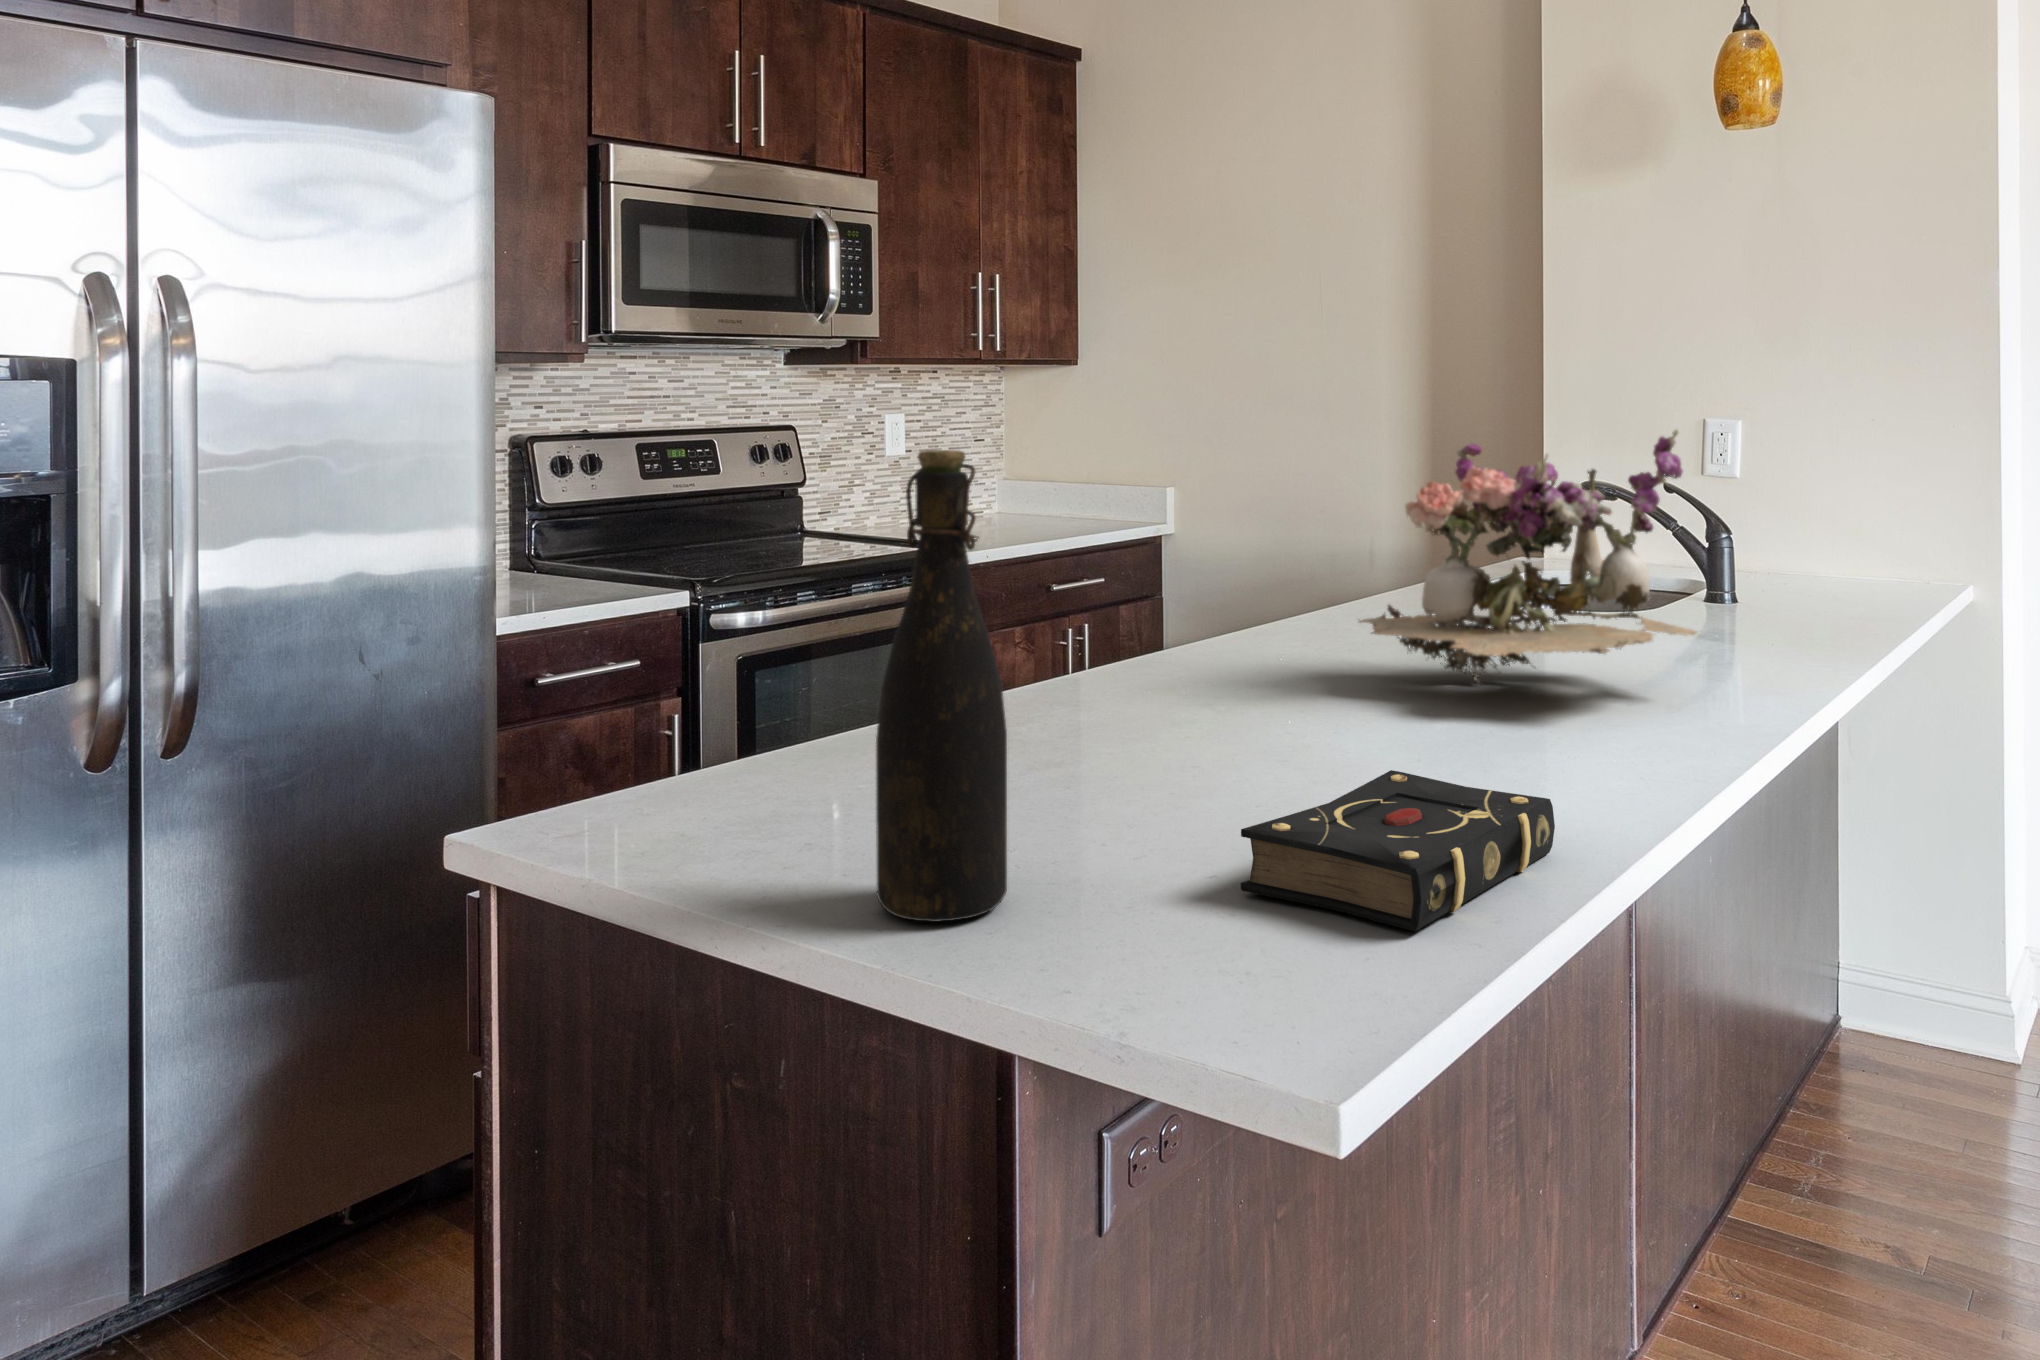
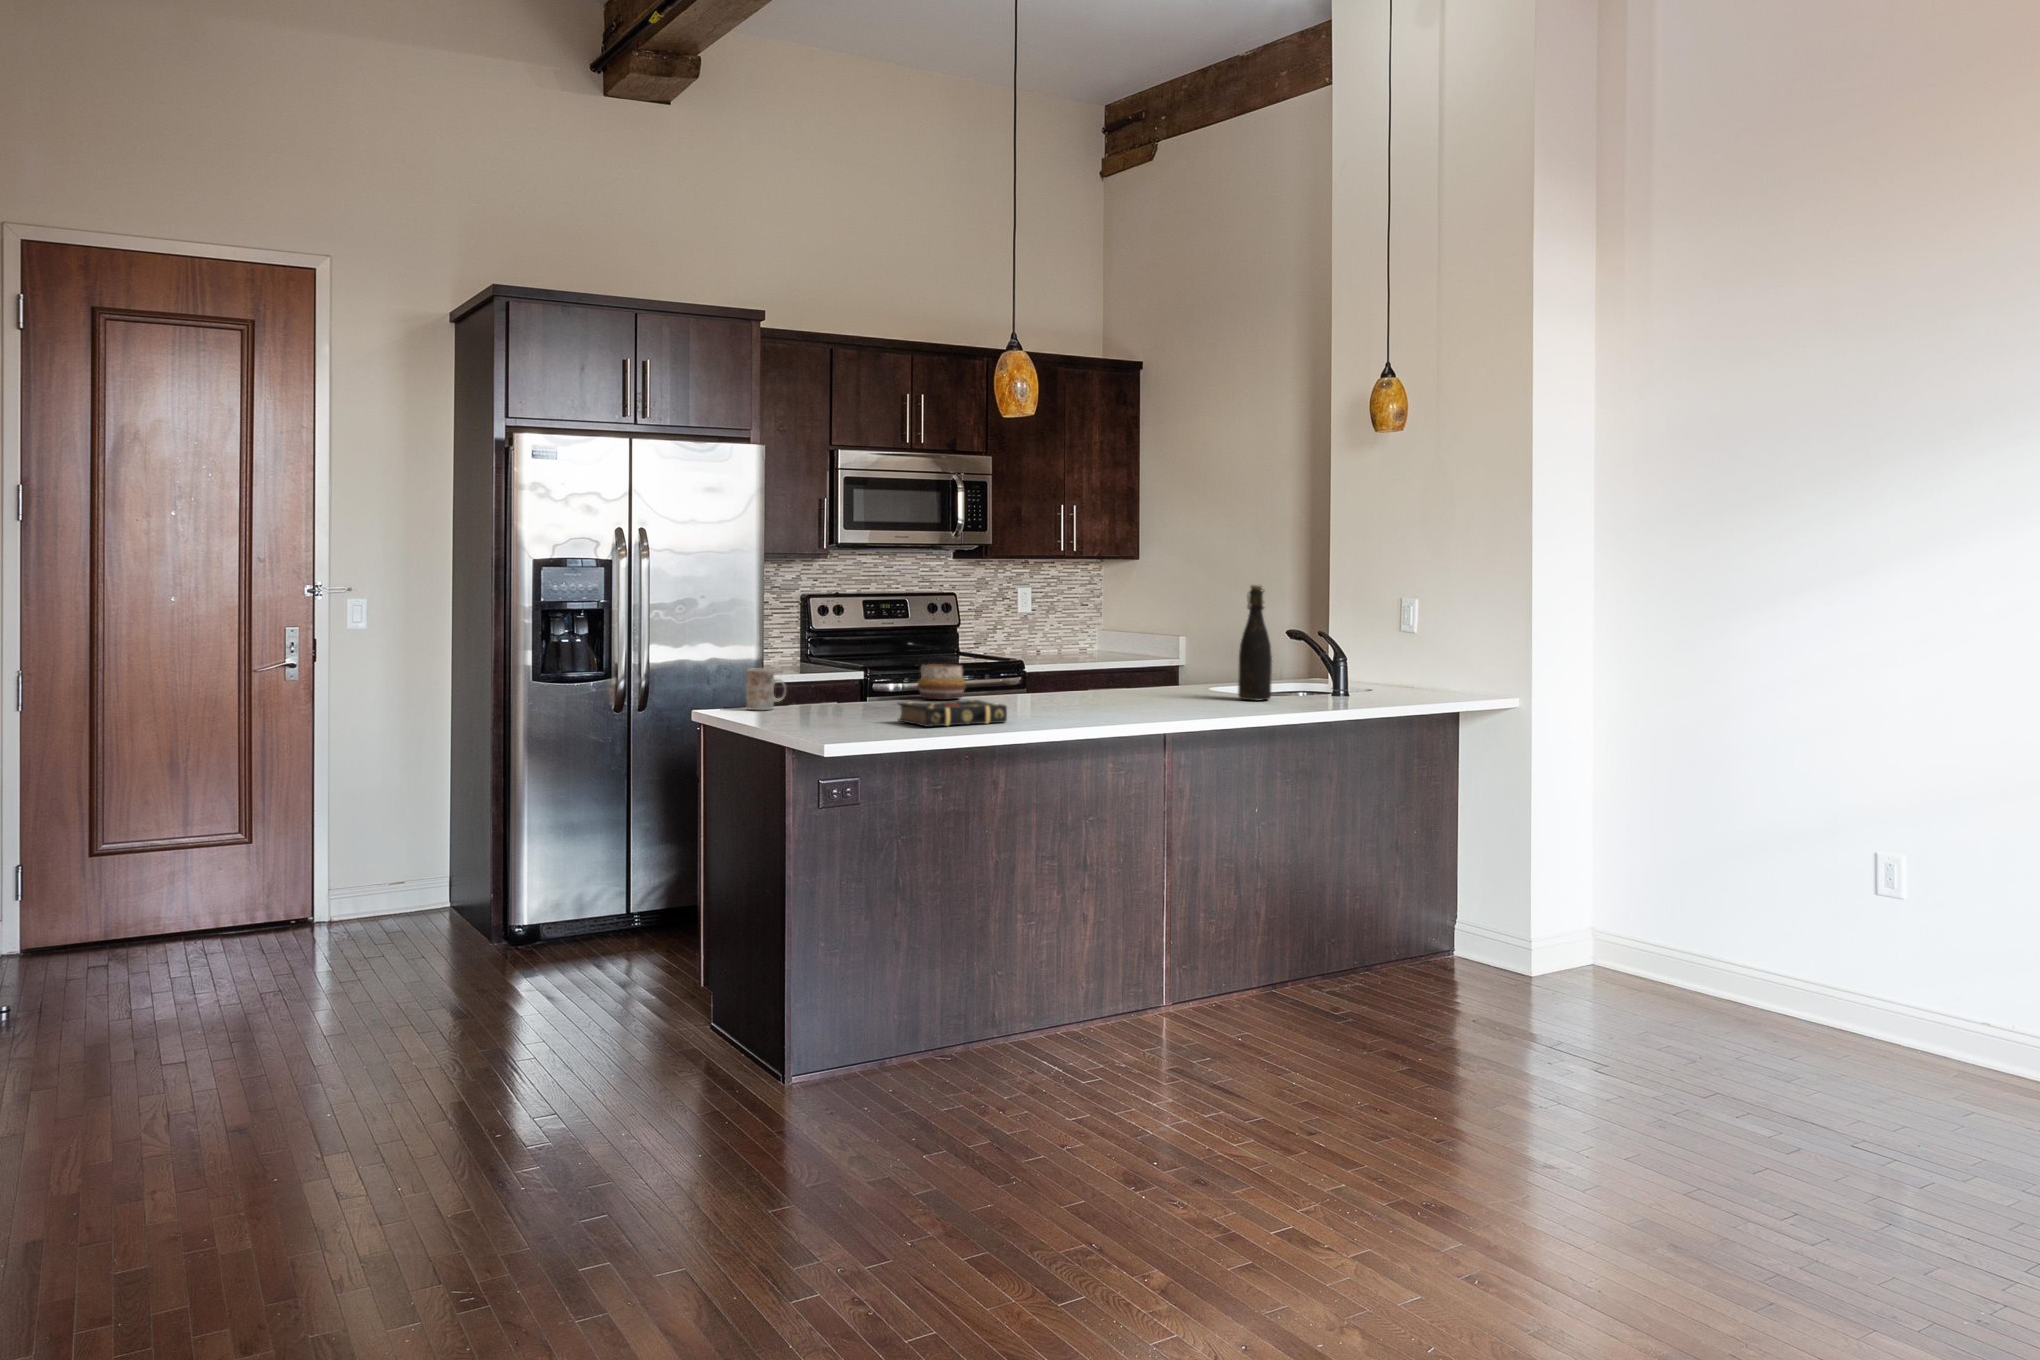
flower arrangement: present [1359,430,1699,682] -> none [1060,591,1198,700]
bottle: present [876,450,1007,922] -> present [1238,585,1272,701]
decorative bowl: none [1031,621,1159,721] -> present [917,664,966,700]
mug: none [614,699,743,847] -> present [746,668,786,710]

